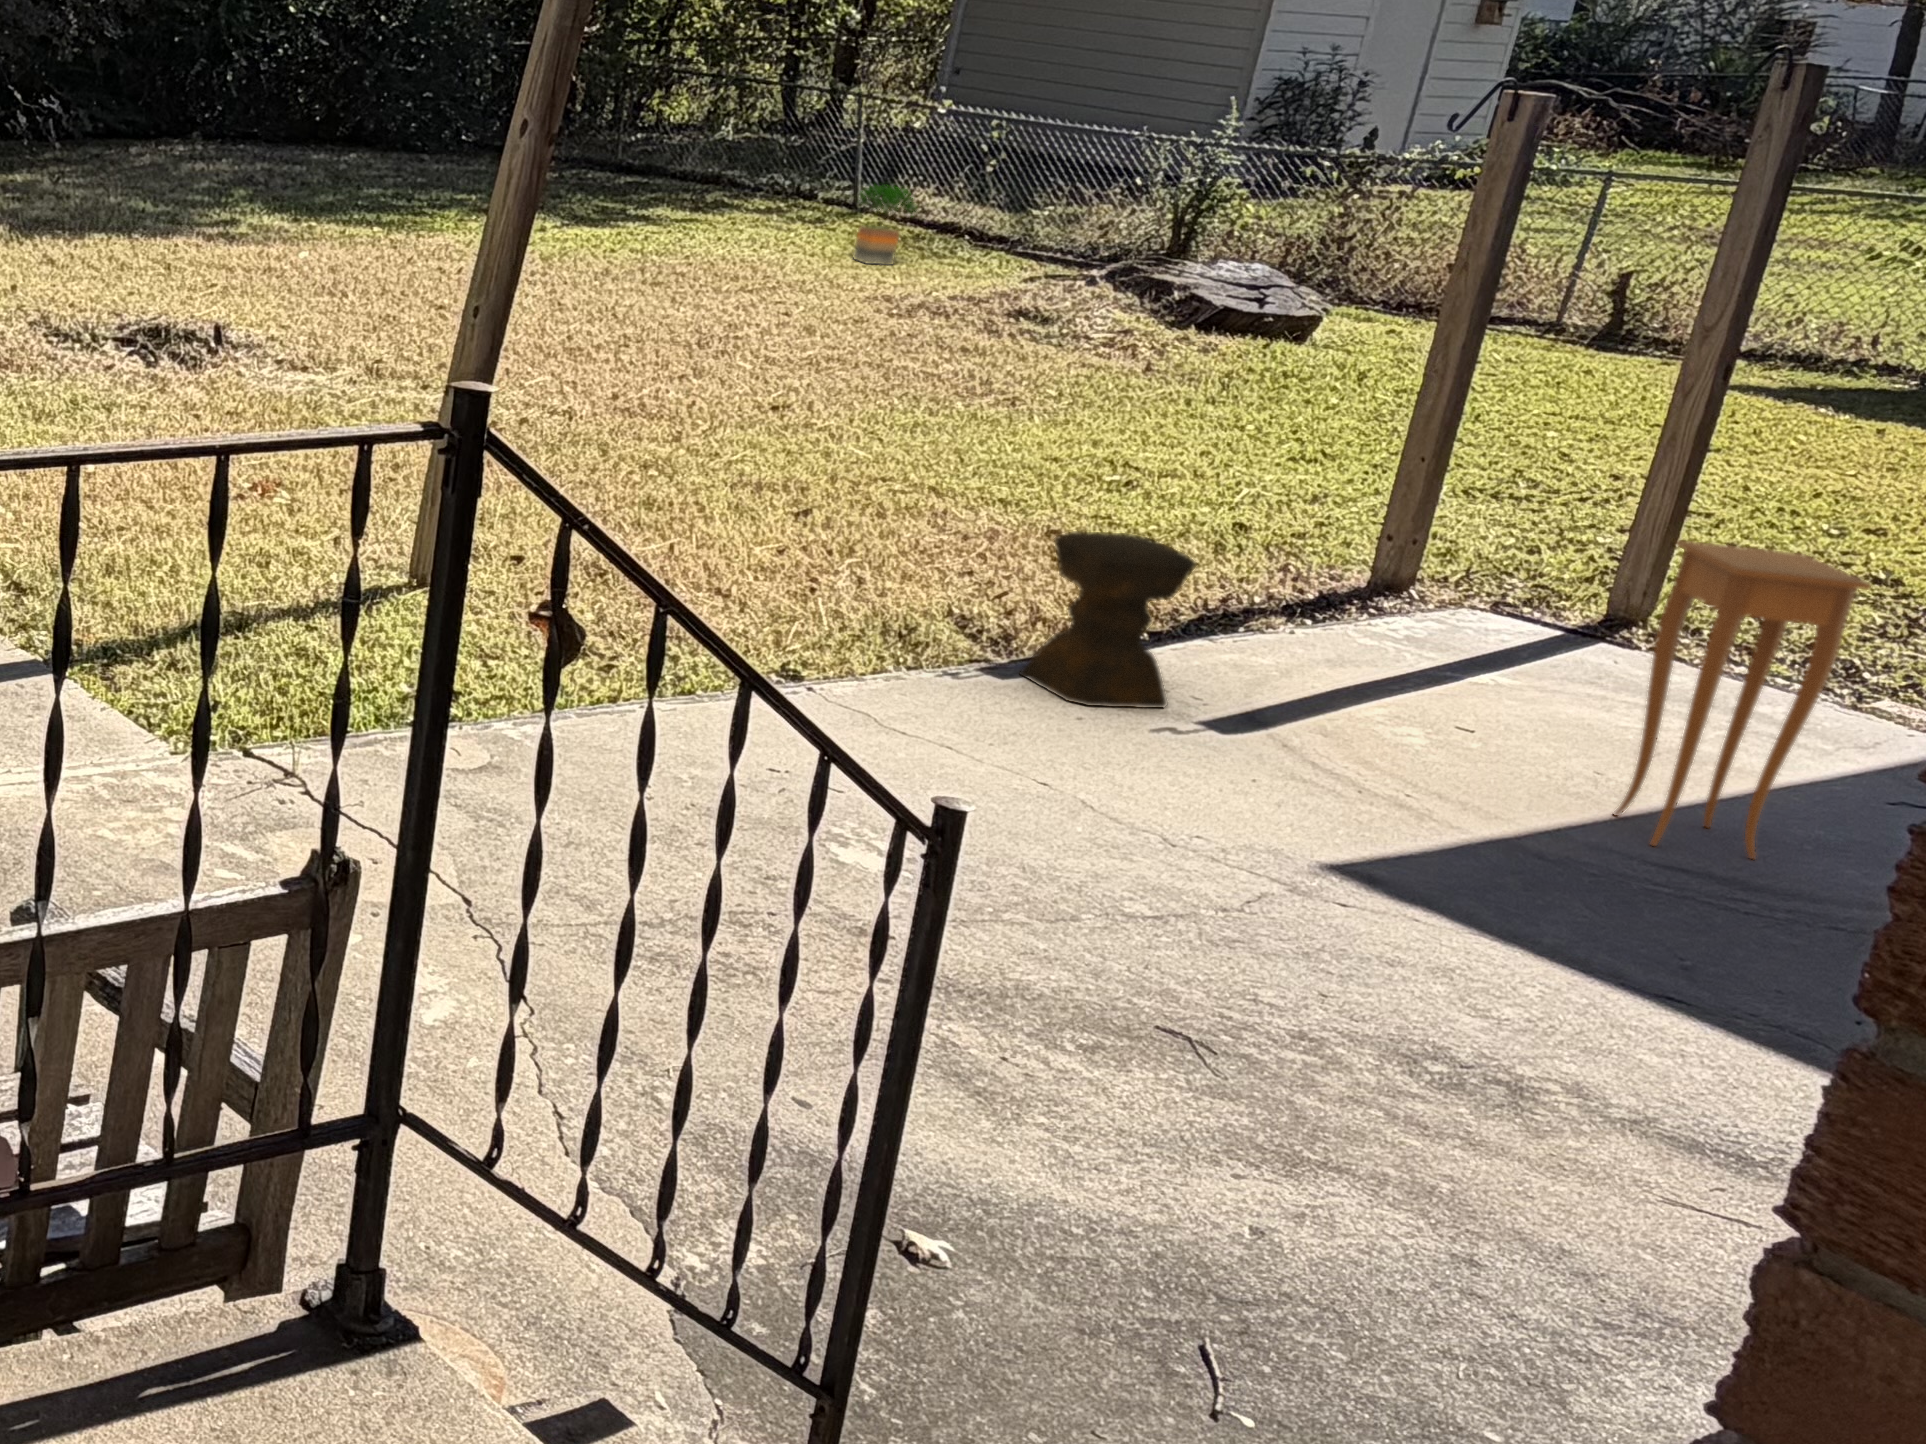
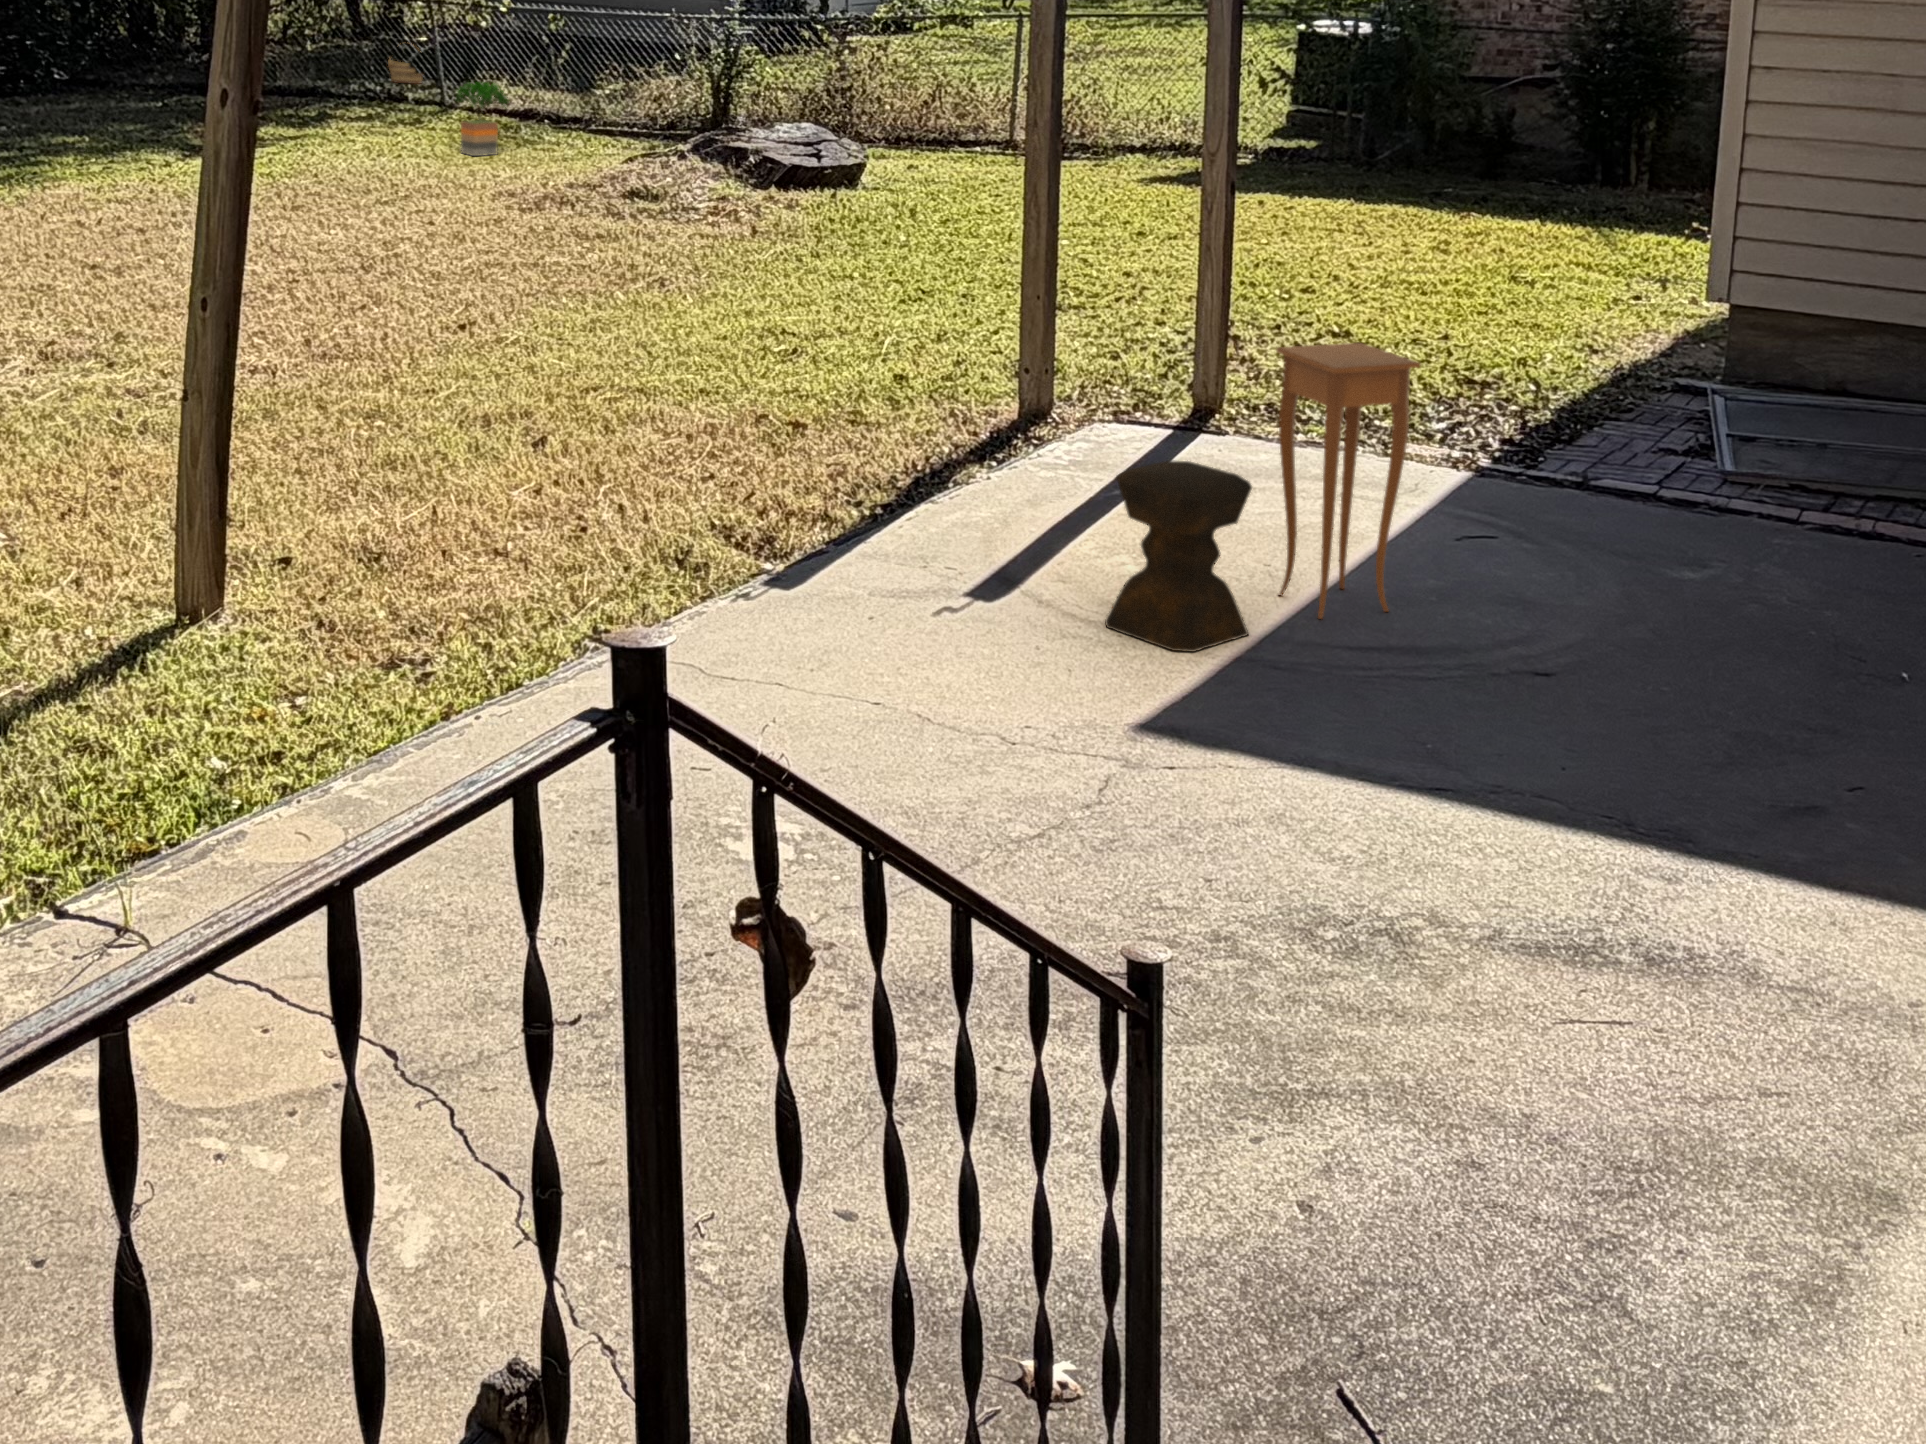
basket: none [806,141,849,187] -> present [388,43,423,84]
stool: present [1020,531,1196,708] -> present [1105,460,1252,652]

